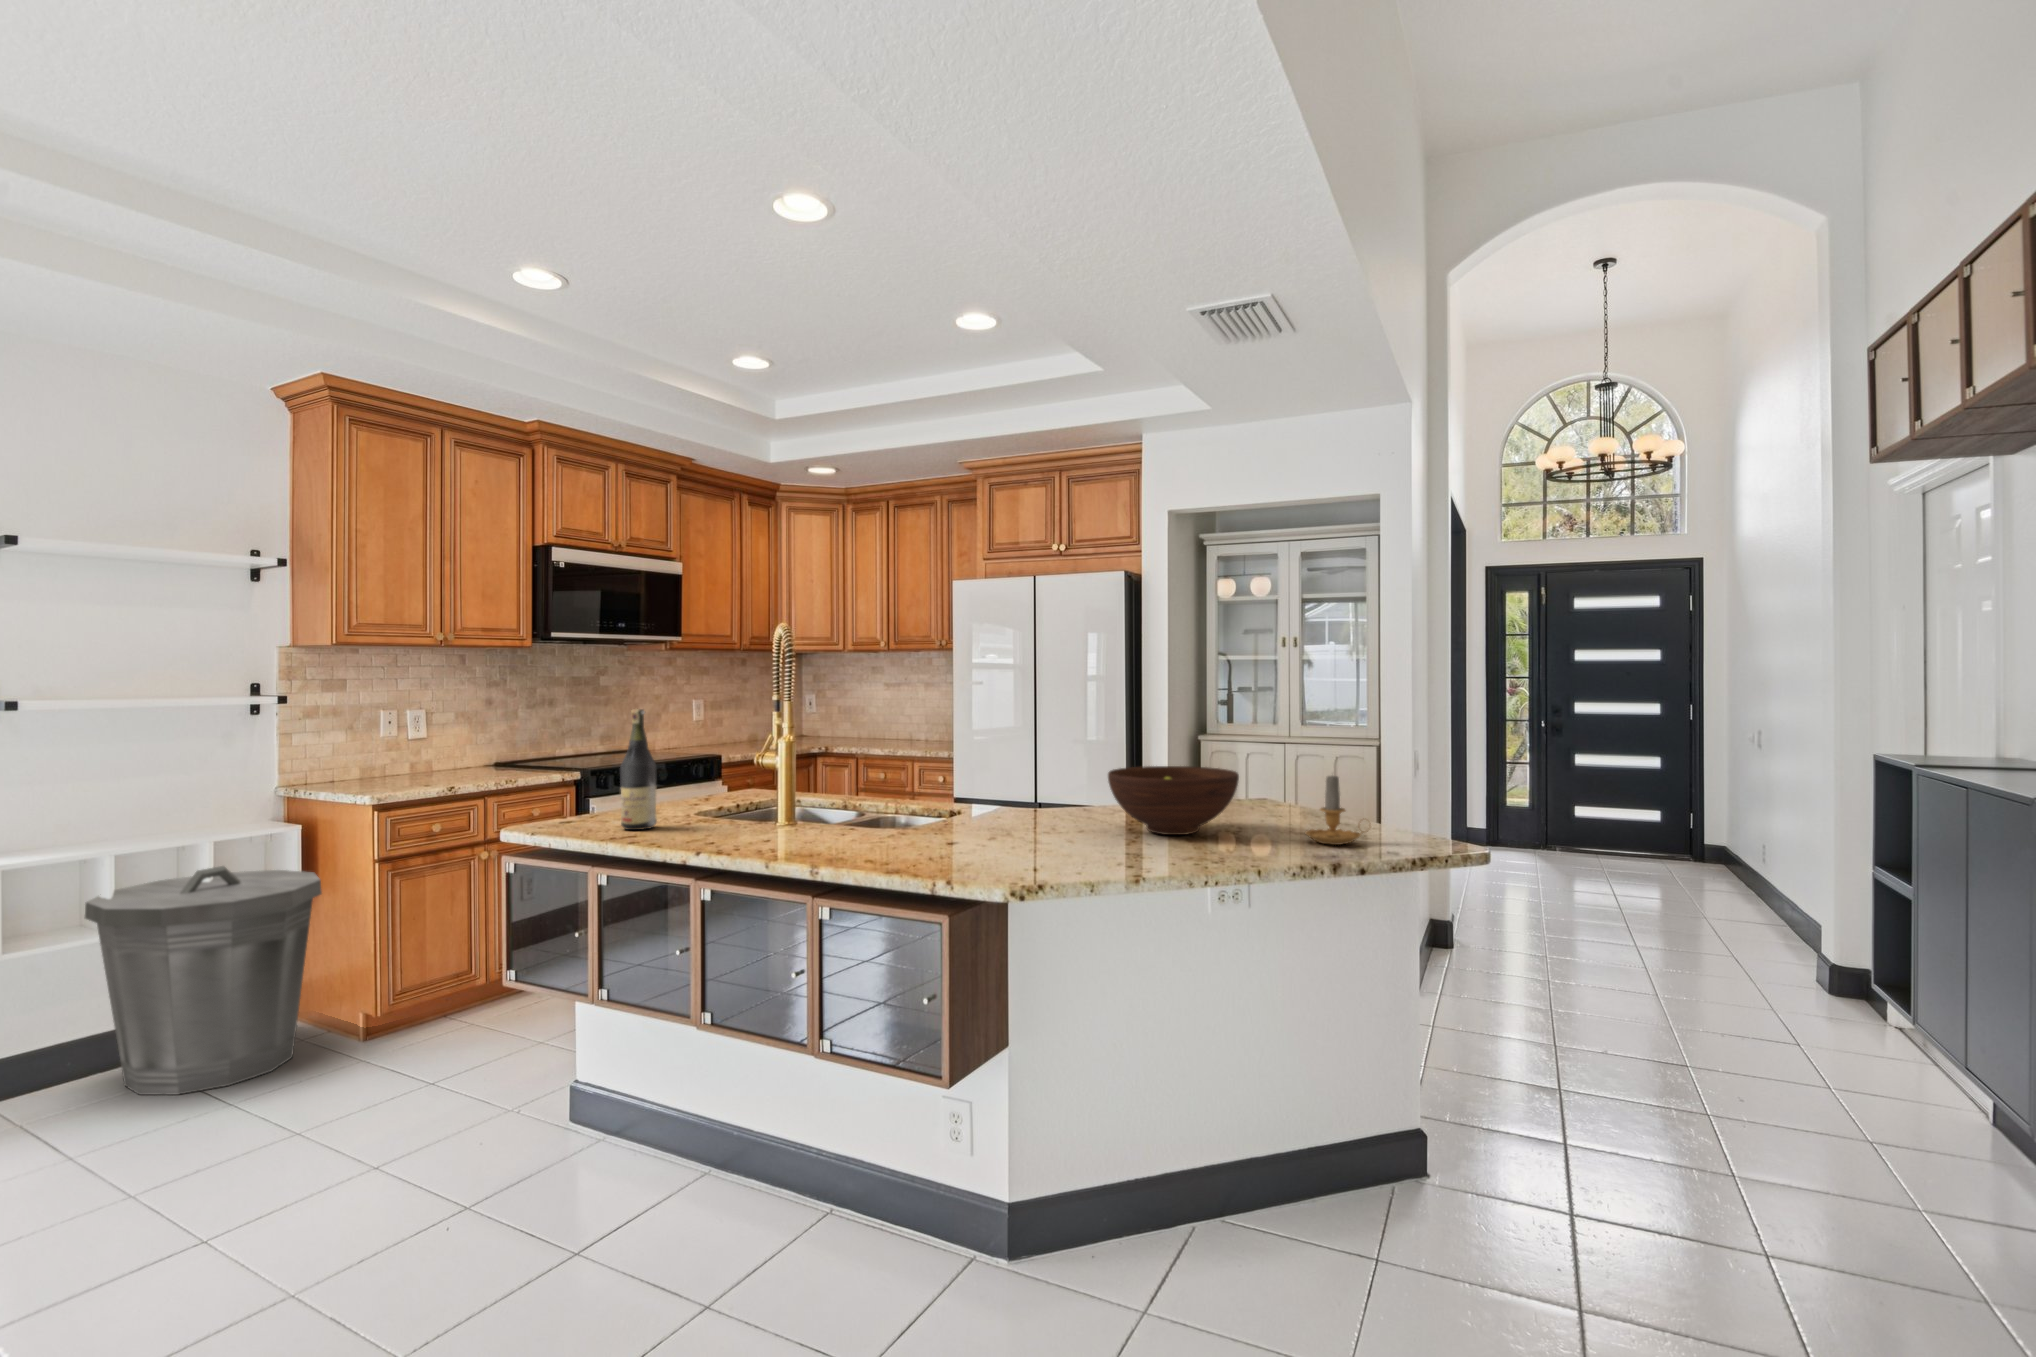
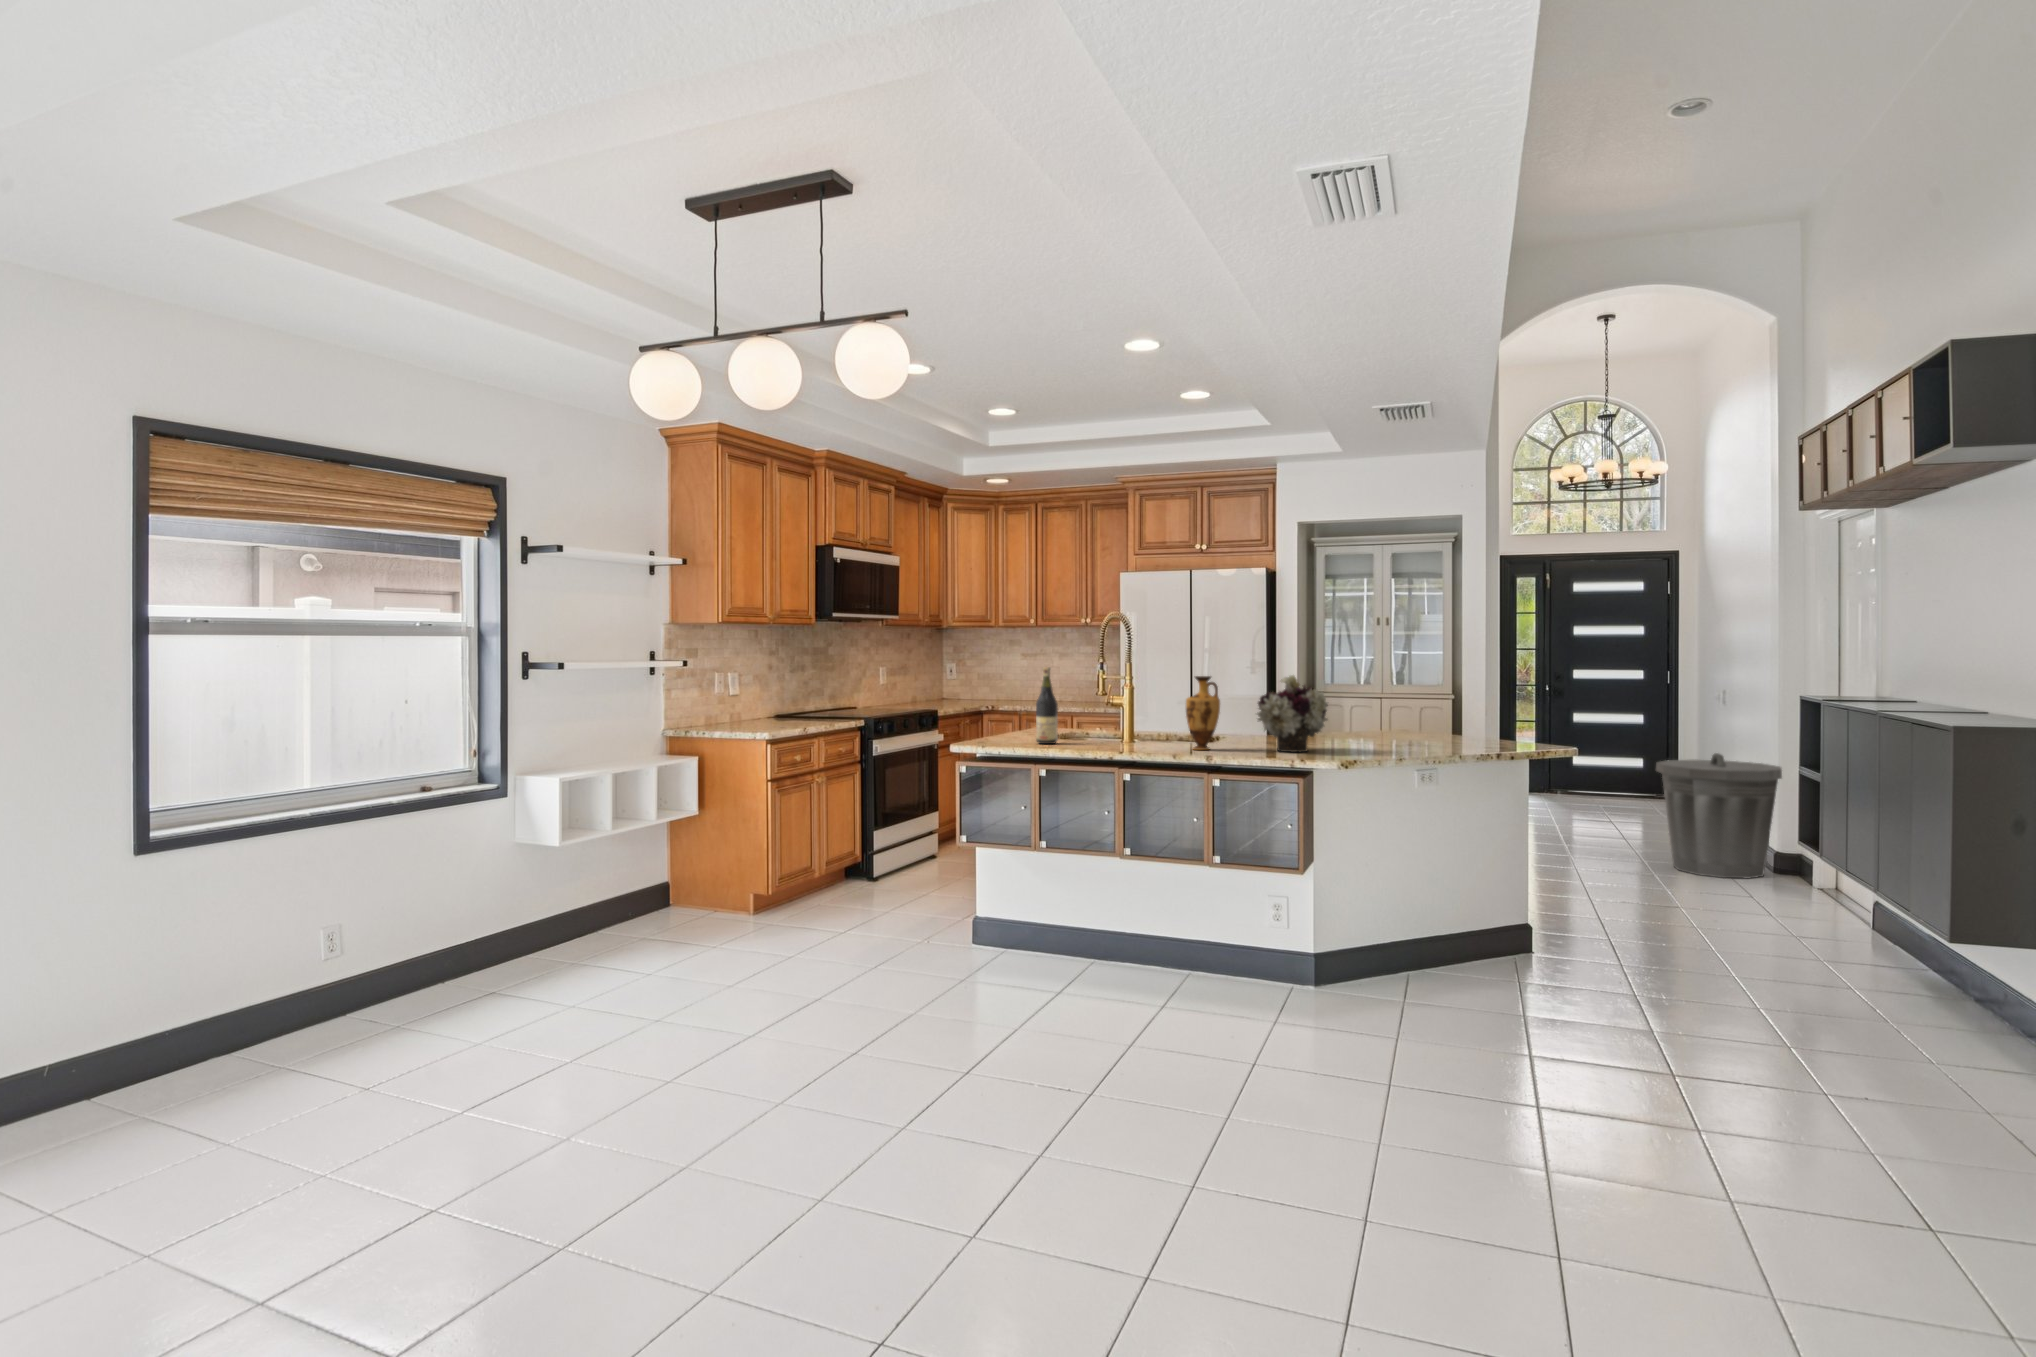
flower arrangement: none [902,726,1040,860] -> present [1257,675,1328,752]
vase: none [806,727,863,851] -> present [1186,676,1220,750]
fruit bowl: present [1108,766,1239,835] -> none [1344,703,1428,744]
candle: present [1306,776,1364,845] -> none [1471,703,1510,746]
trash can: present [85,866,322,1095] -> present [1656,753,1782,879]

